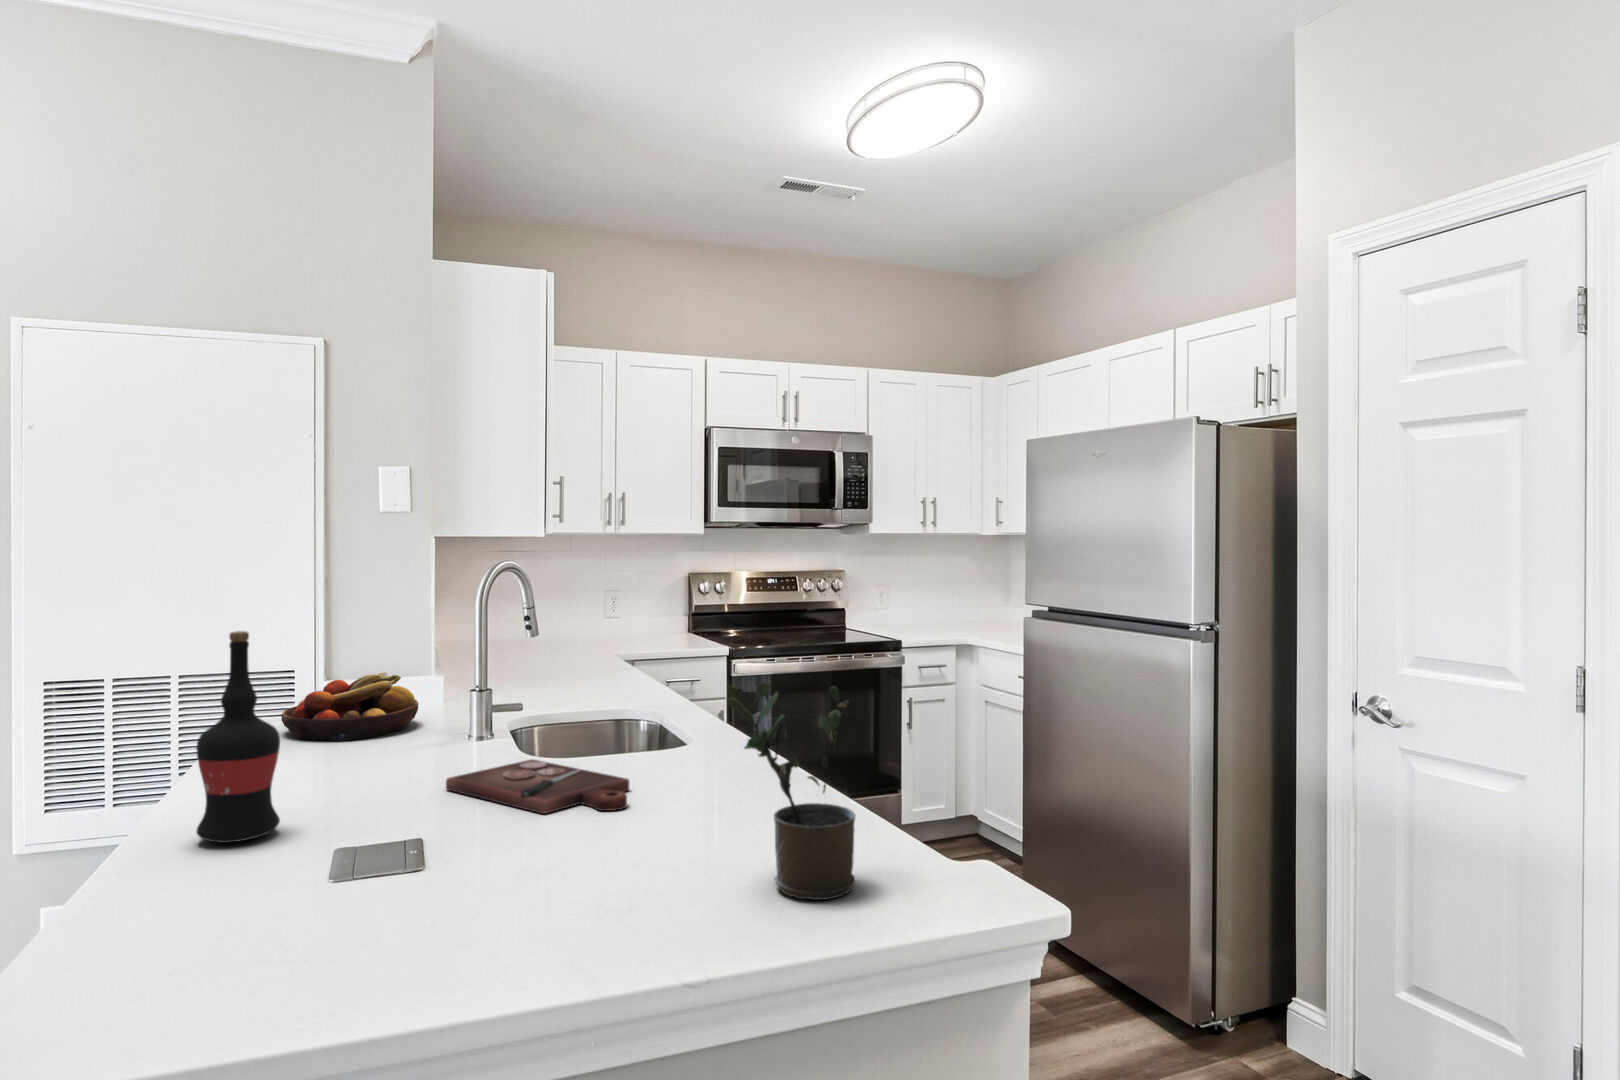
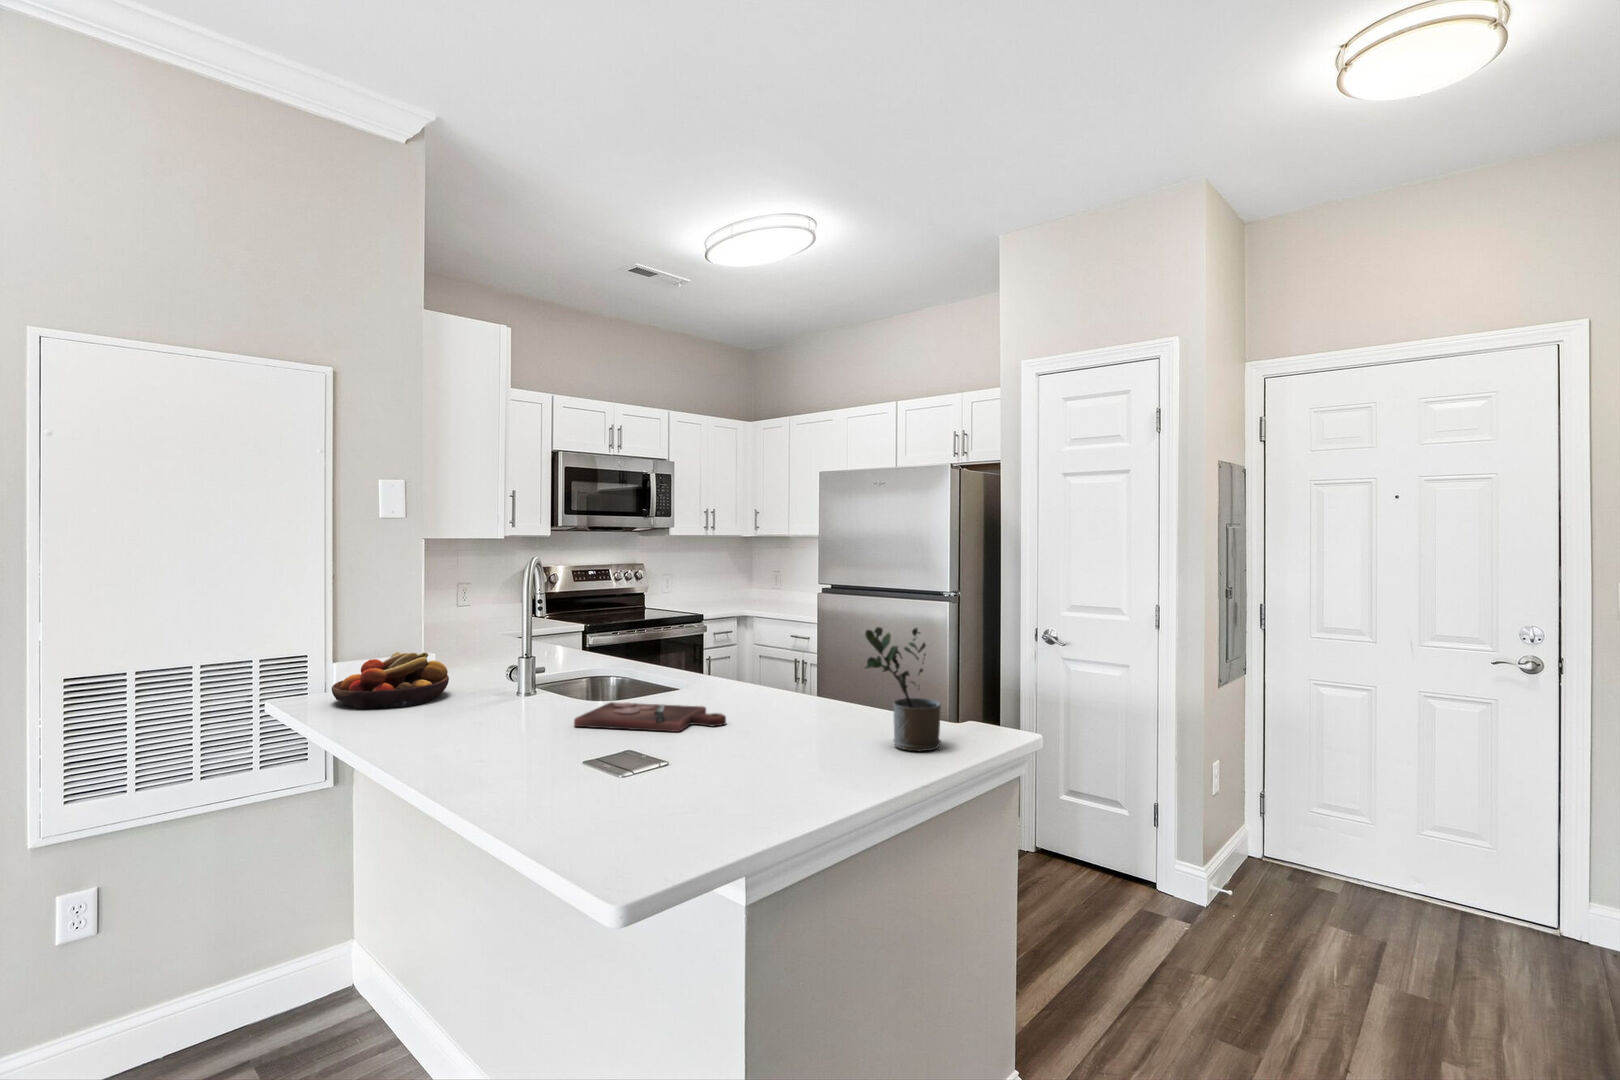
wine bottle: present [196,631,280,843] -> none [455,612,514,772]

